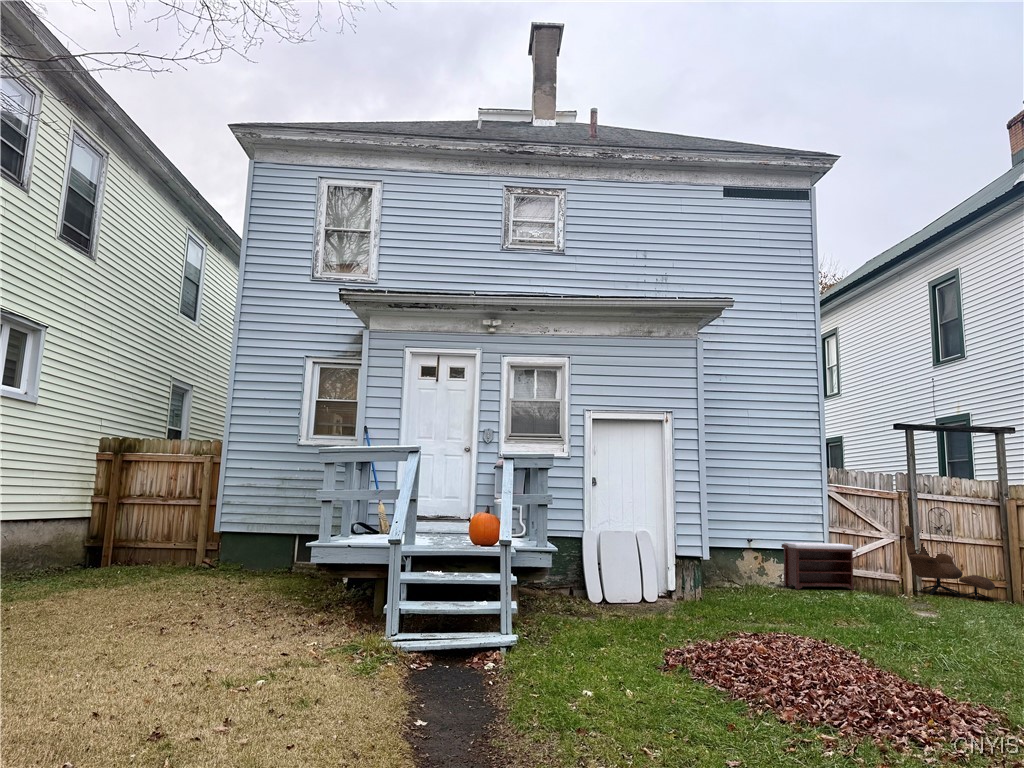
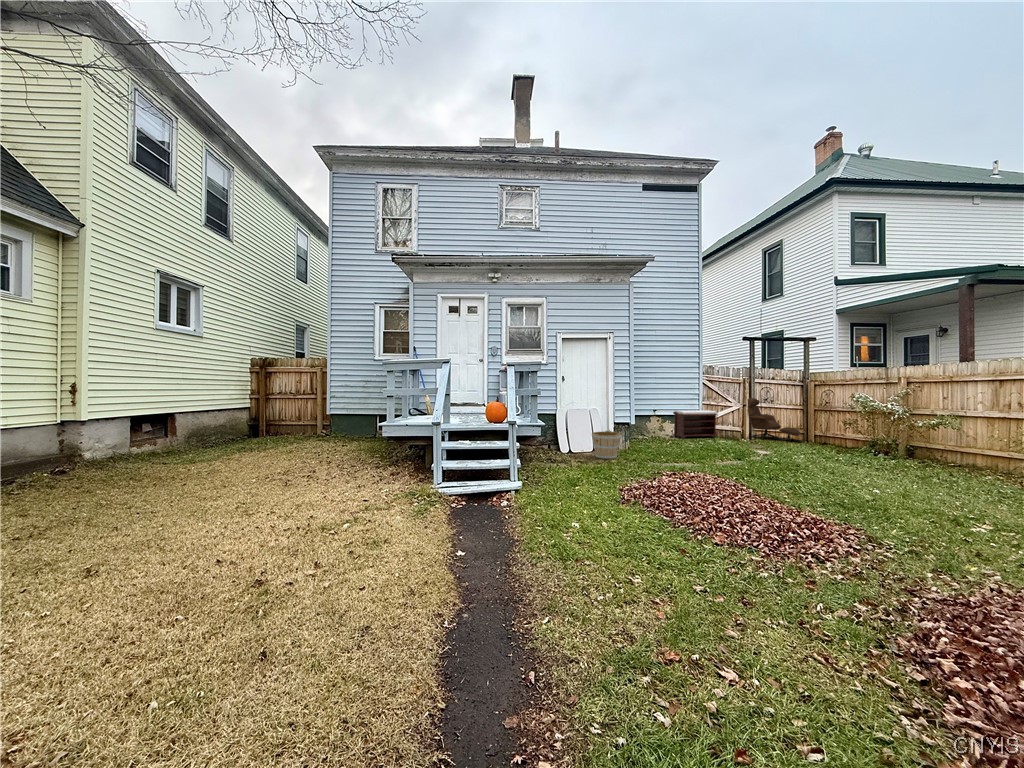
wooden bucket: none [639,569,686,615] -> present [592,431,621,459]

